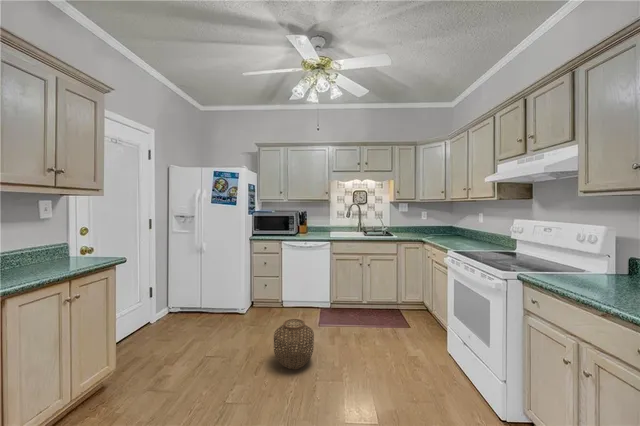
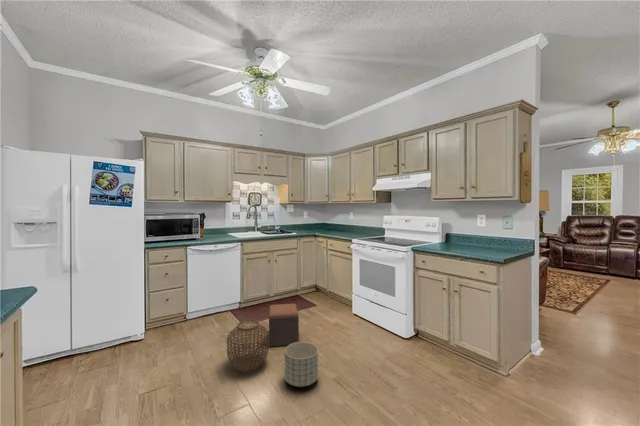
footstool: none [325,310,363,359] -> present [269,304,299,347]
planter: none [306,355,342,405] -> present [285,342,318,387]

